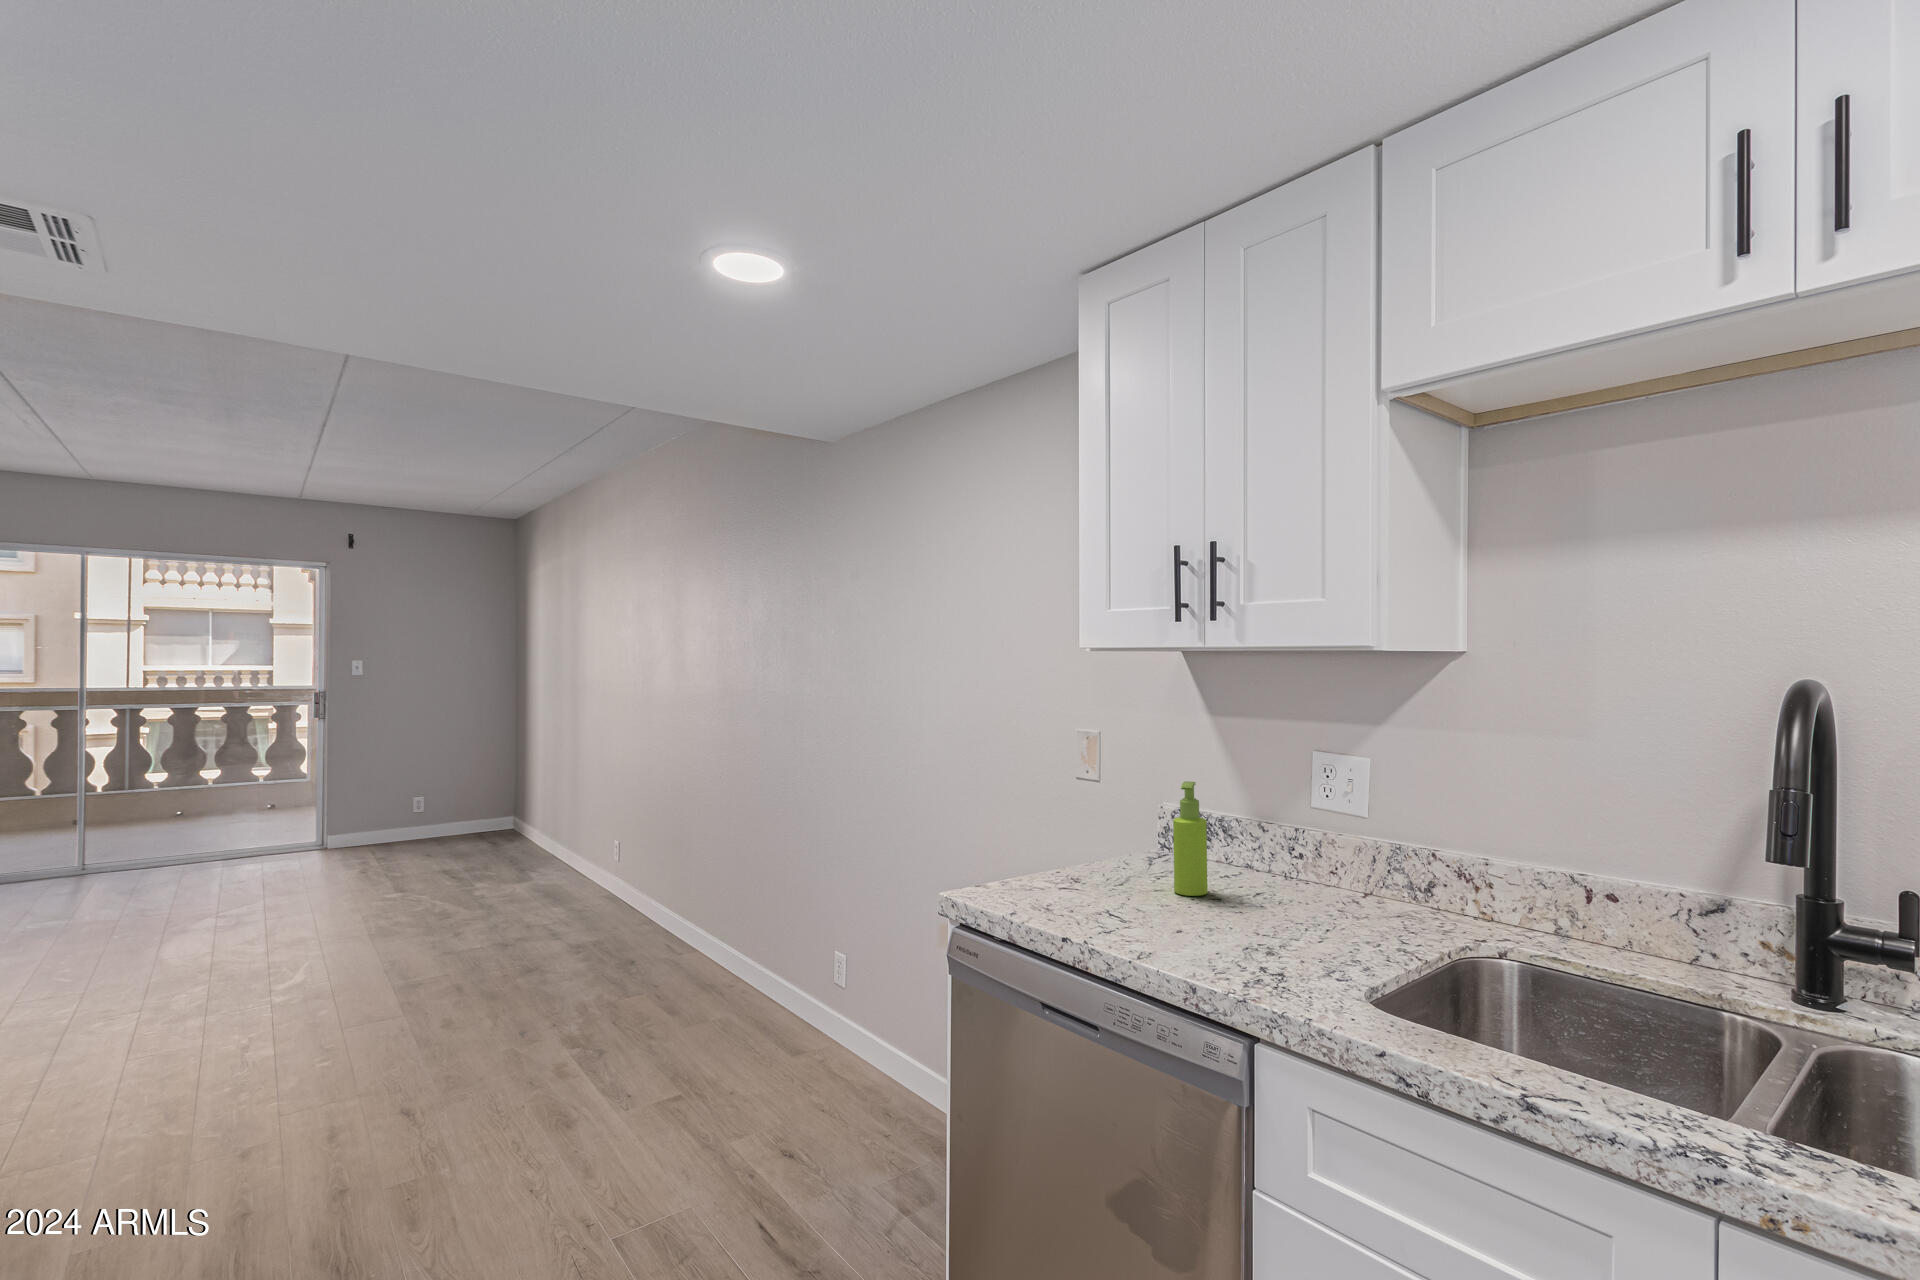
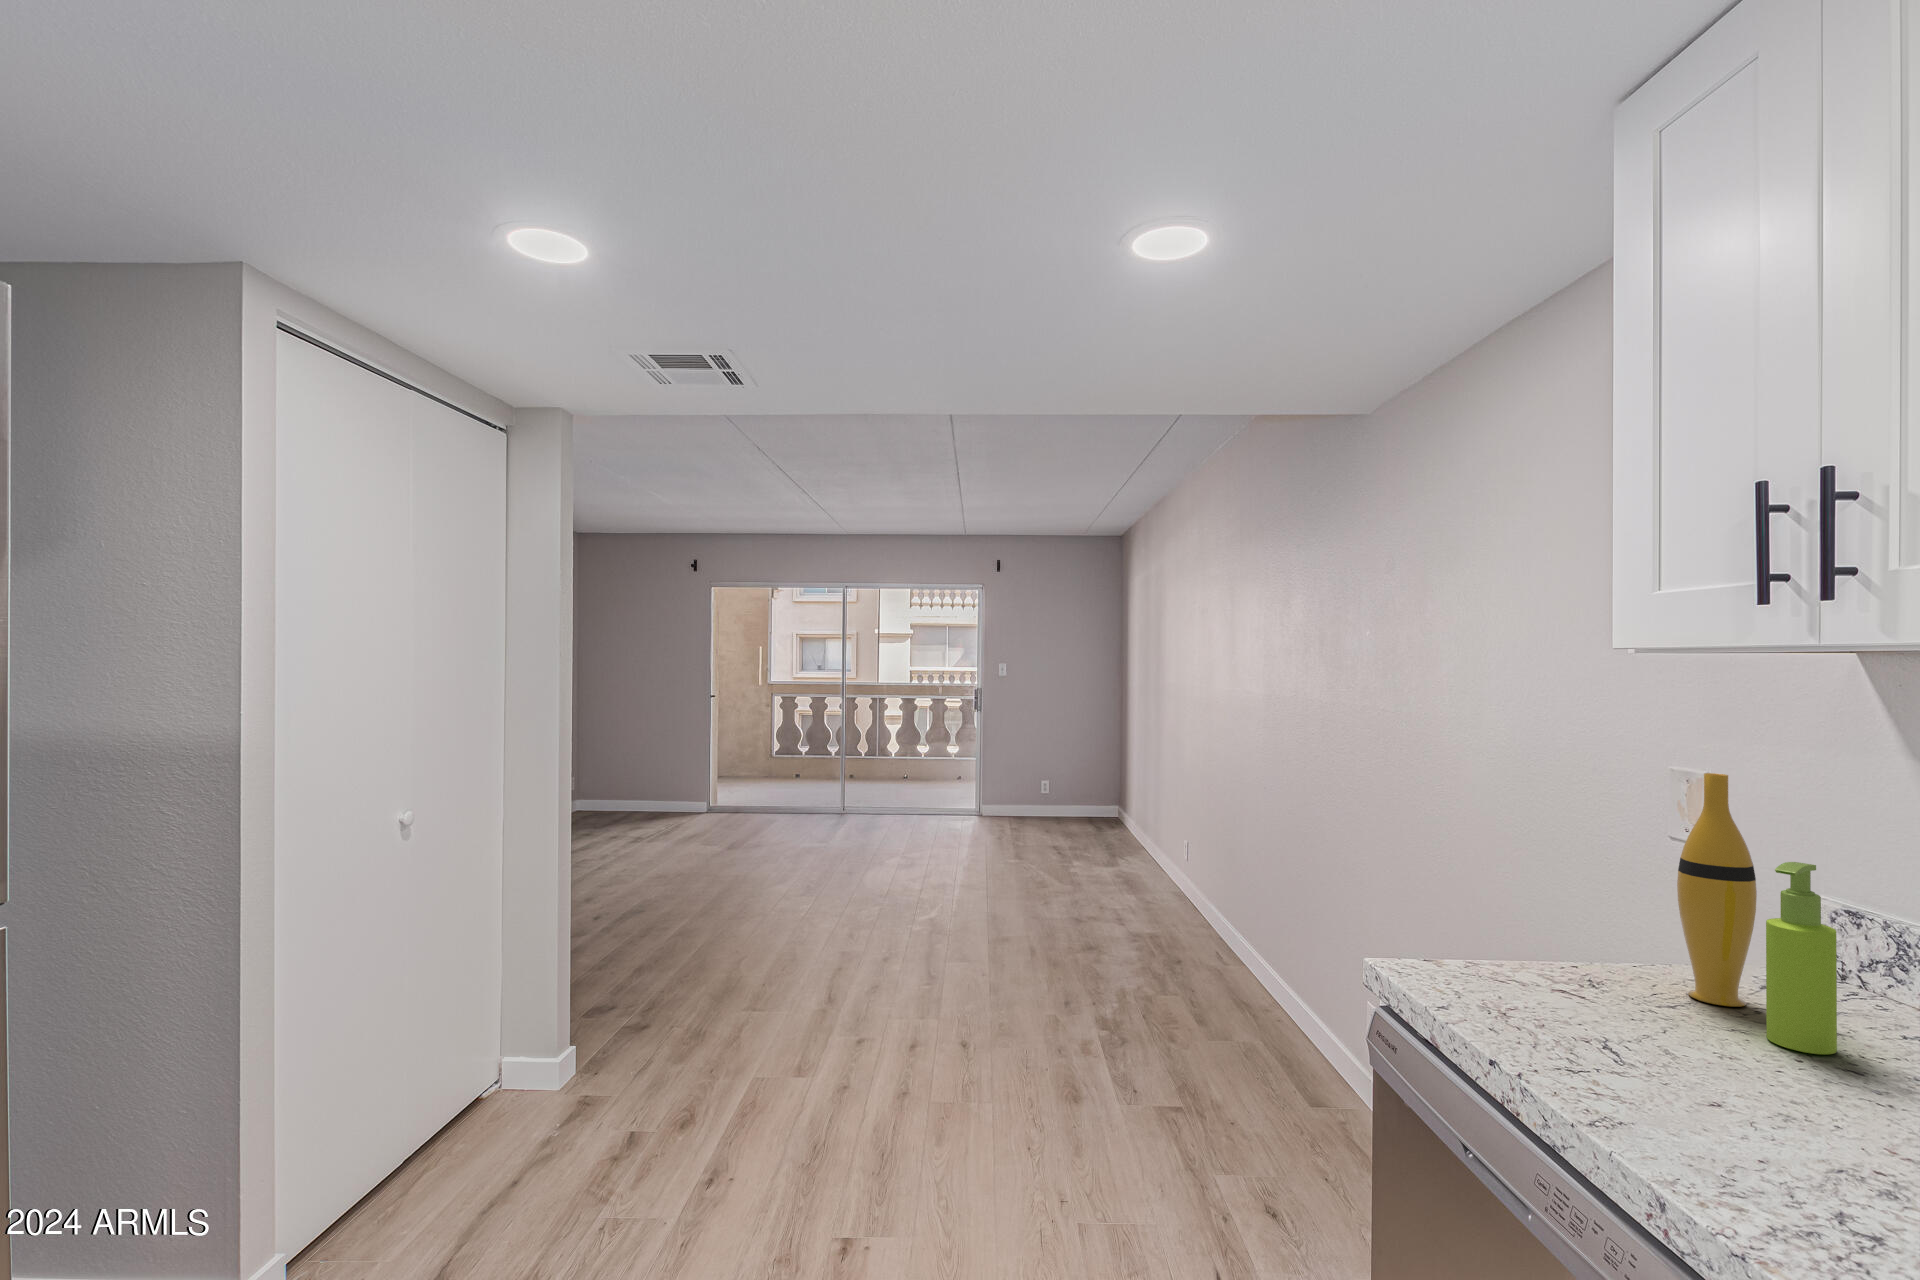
vase: none [1116,730,1158,880] -> present [1677,773,1757,1007]

